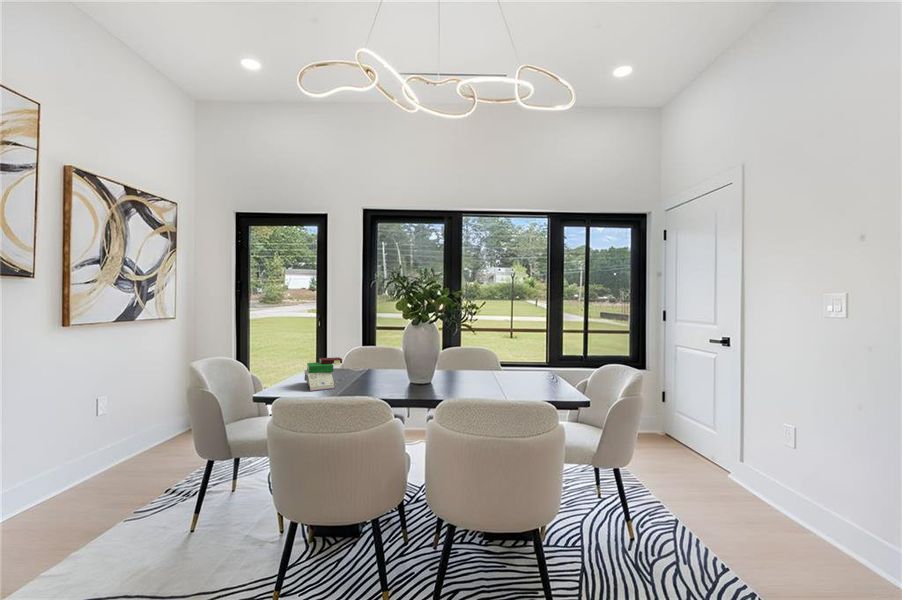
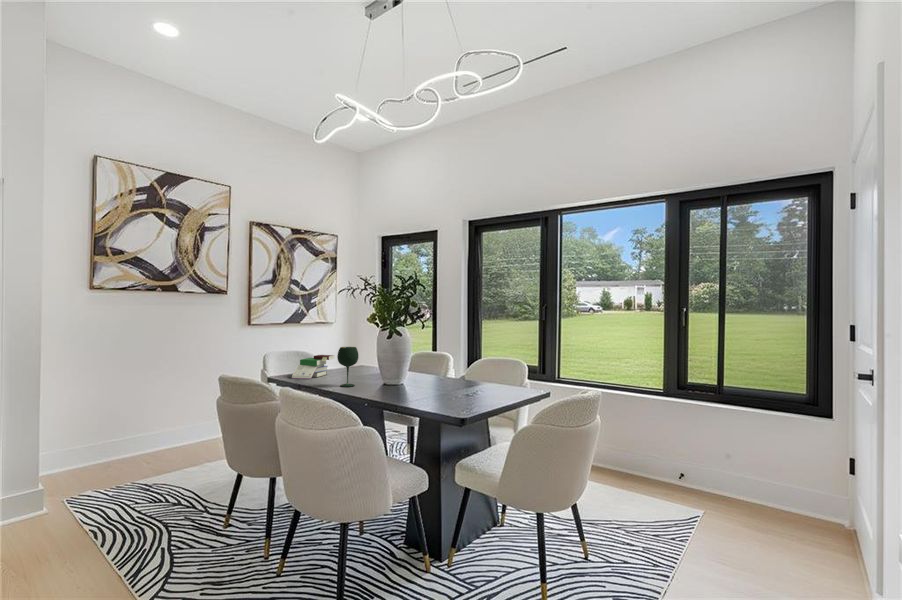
wine glass: none [397,346,420,391] -> present [337,347,358,387]

